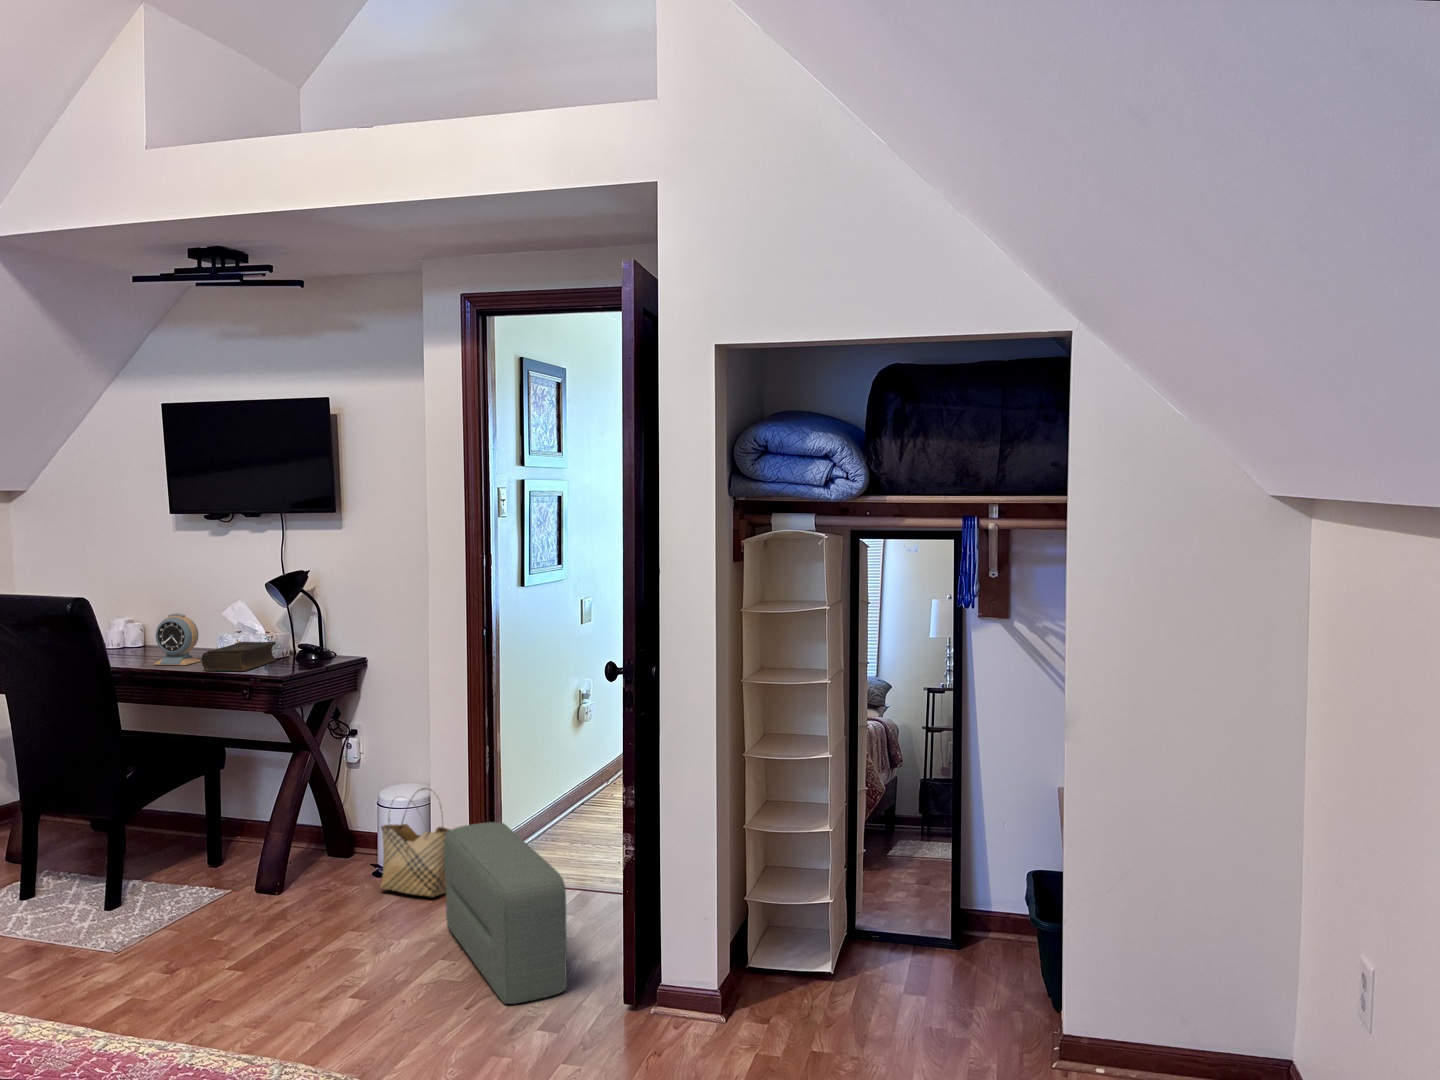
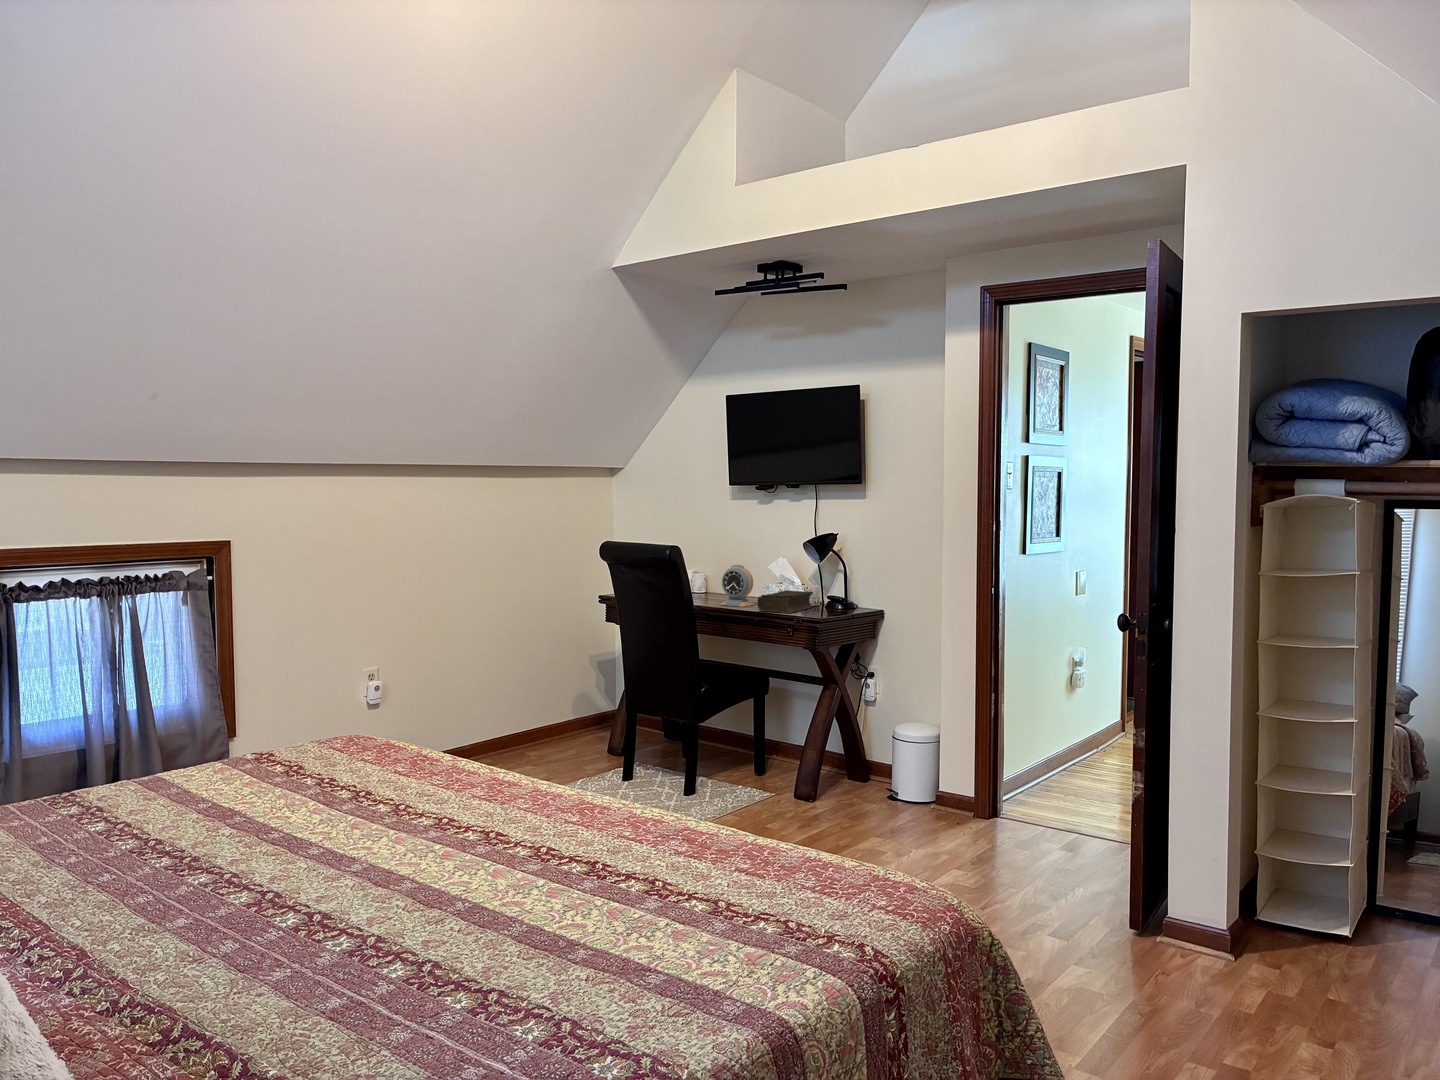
woven basket: present [380,788,450,897] -> none [895,725,958,820]
pouf: present [444,822,566,1004] -> none [956,758,1074,915]

